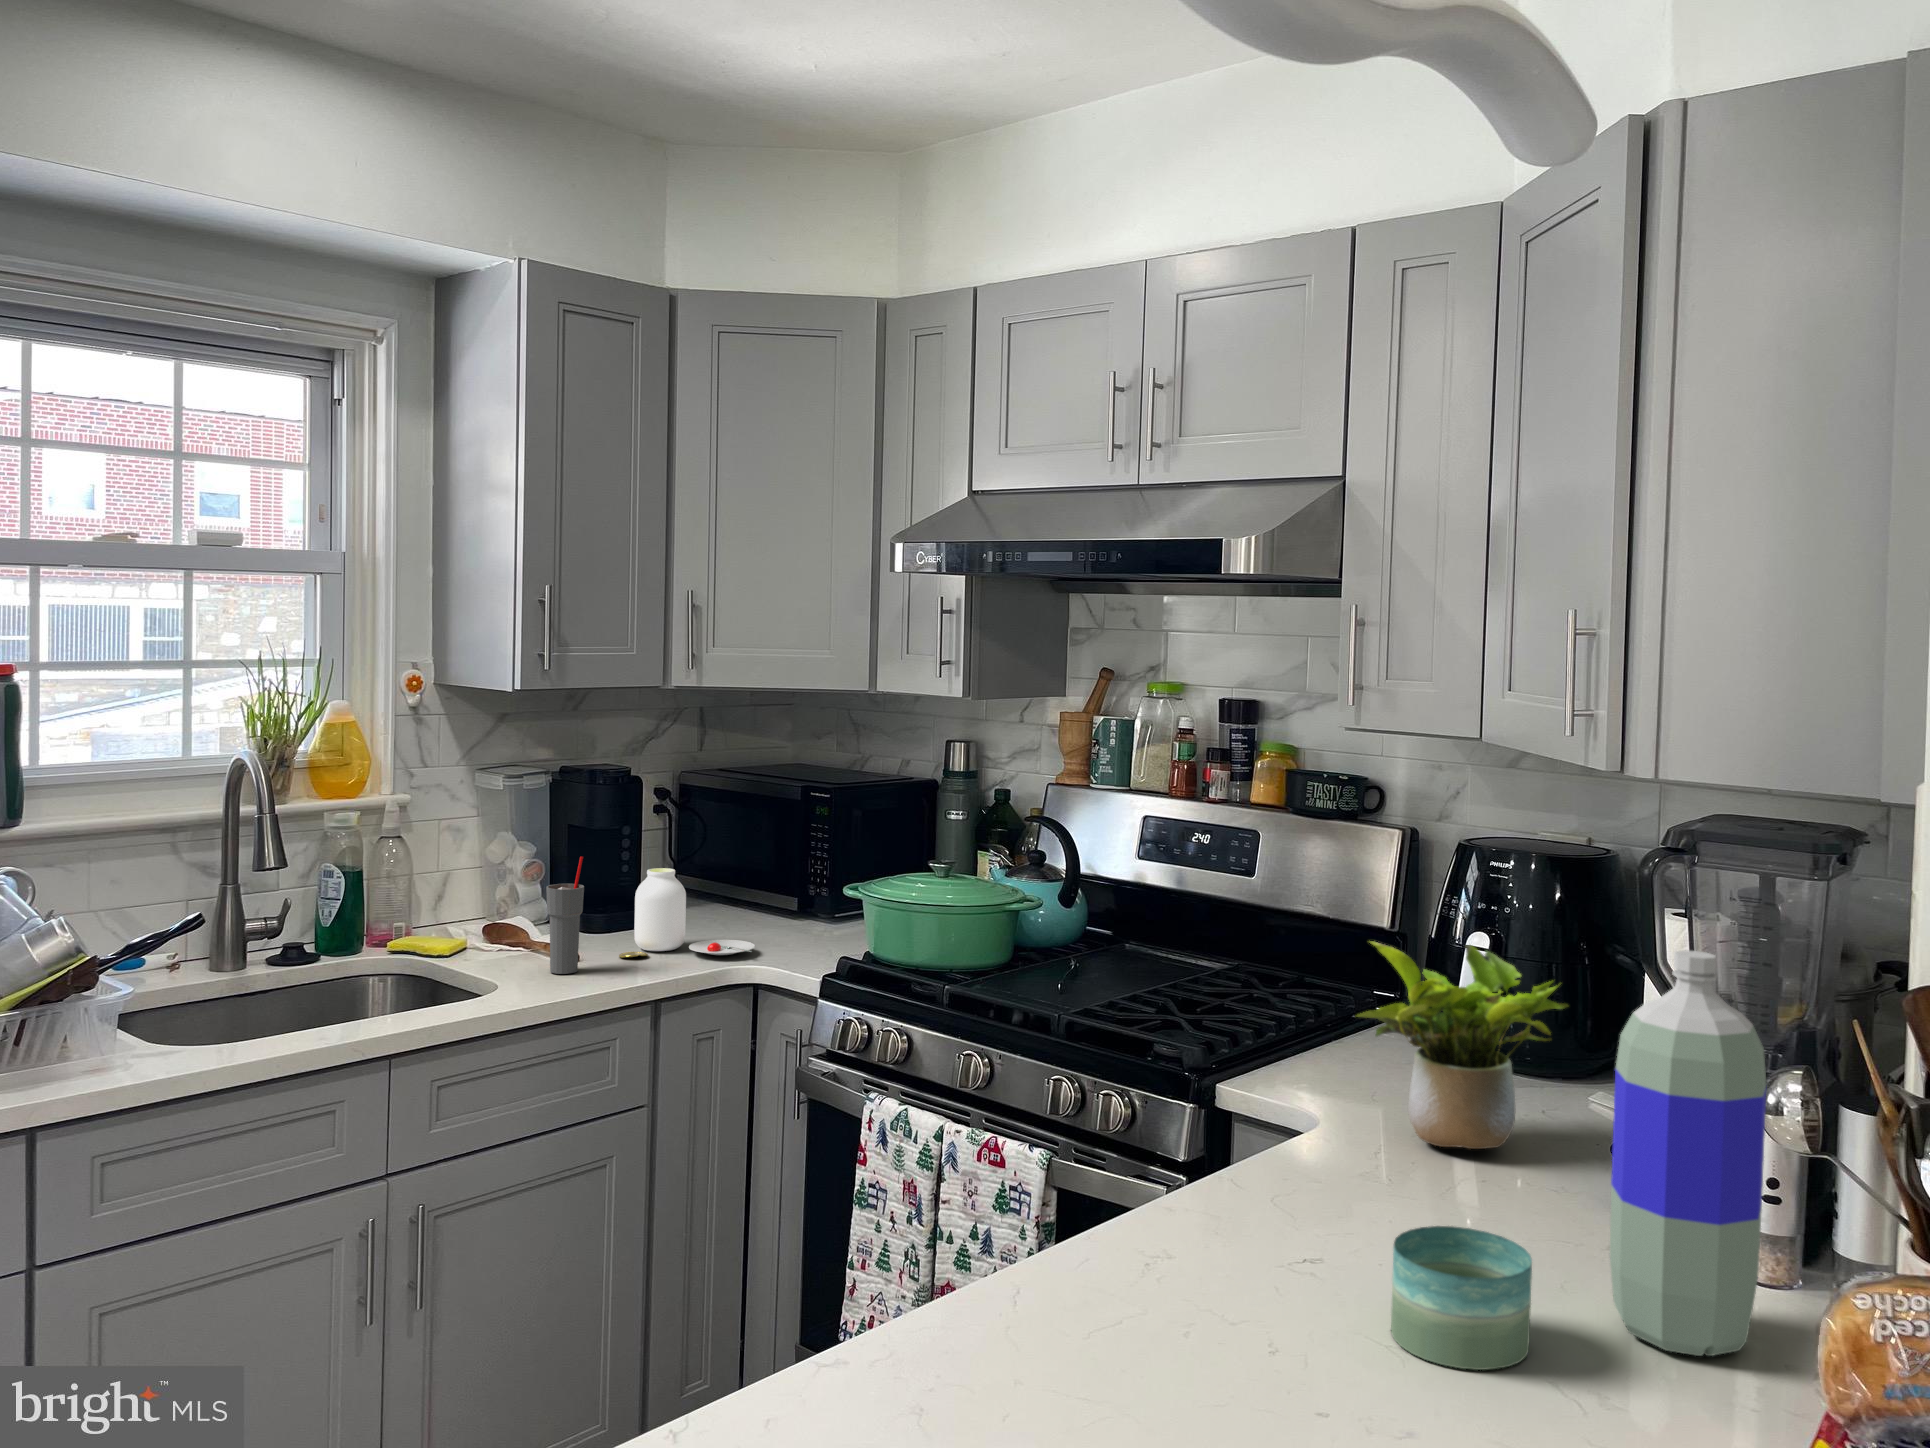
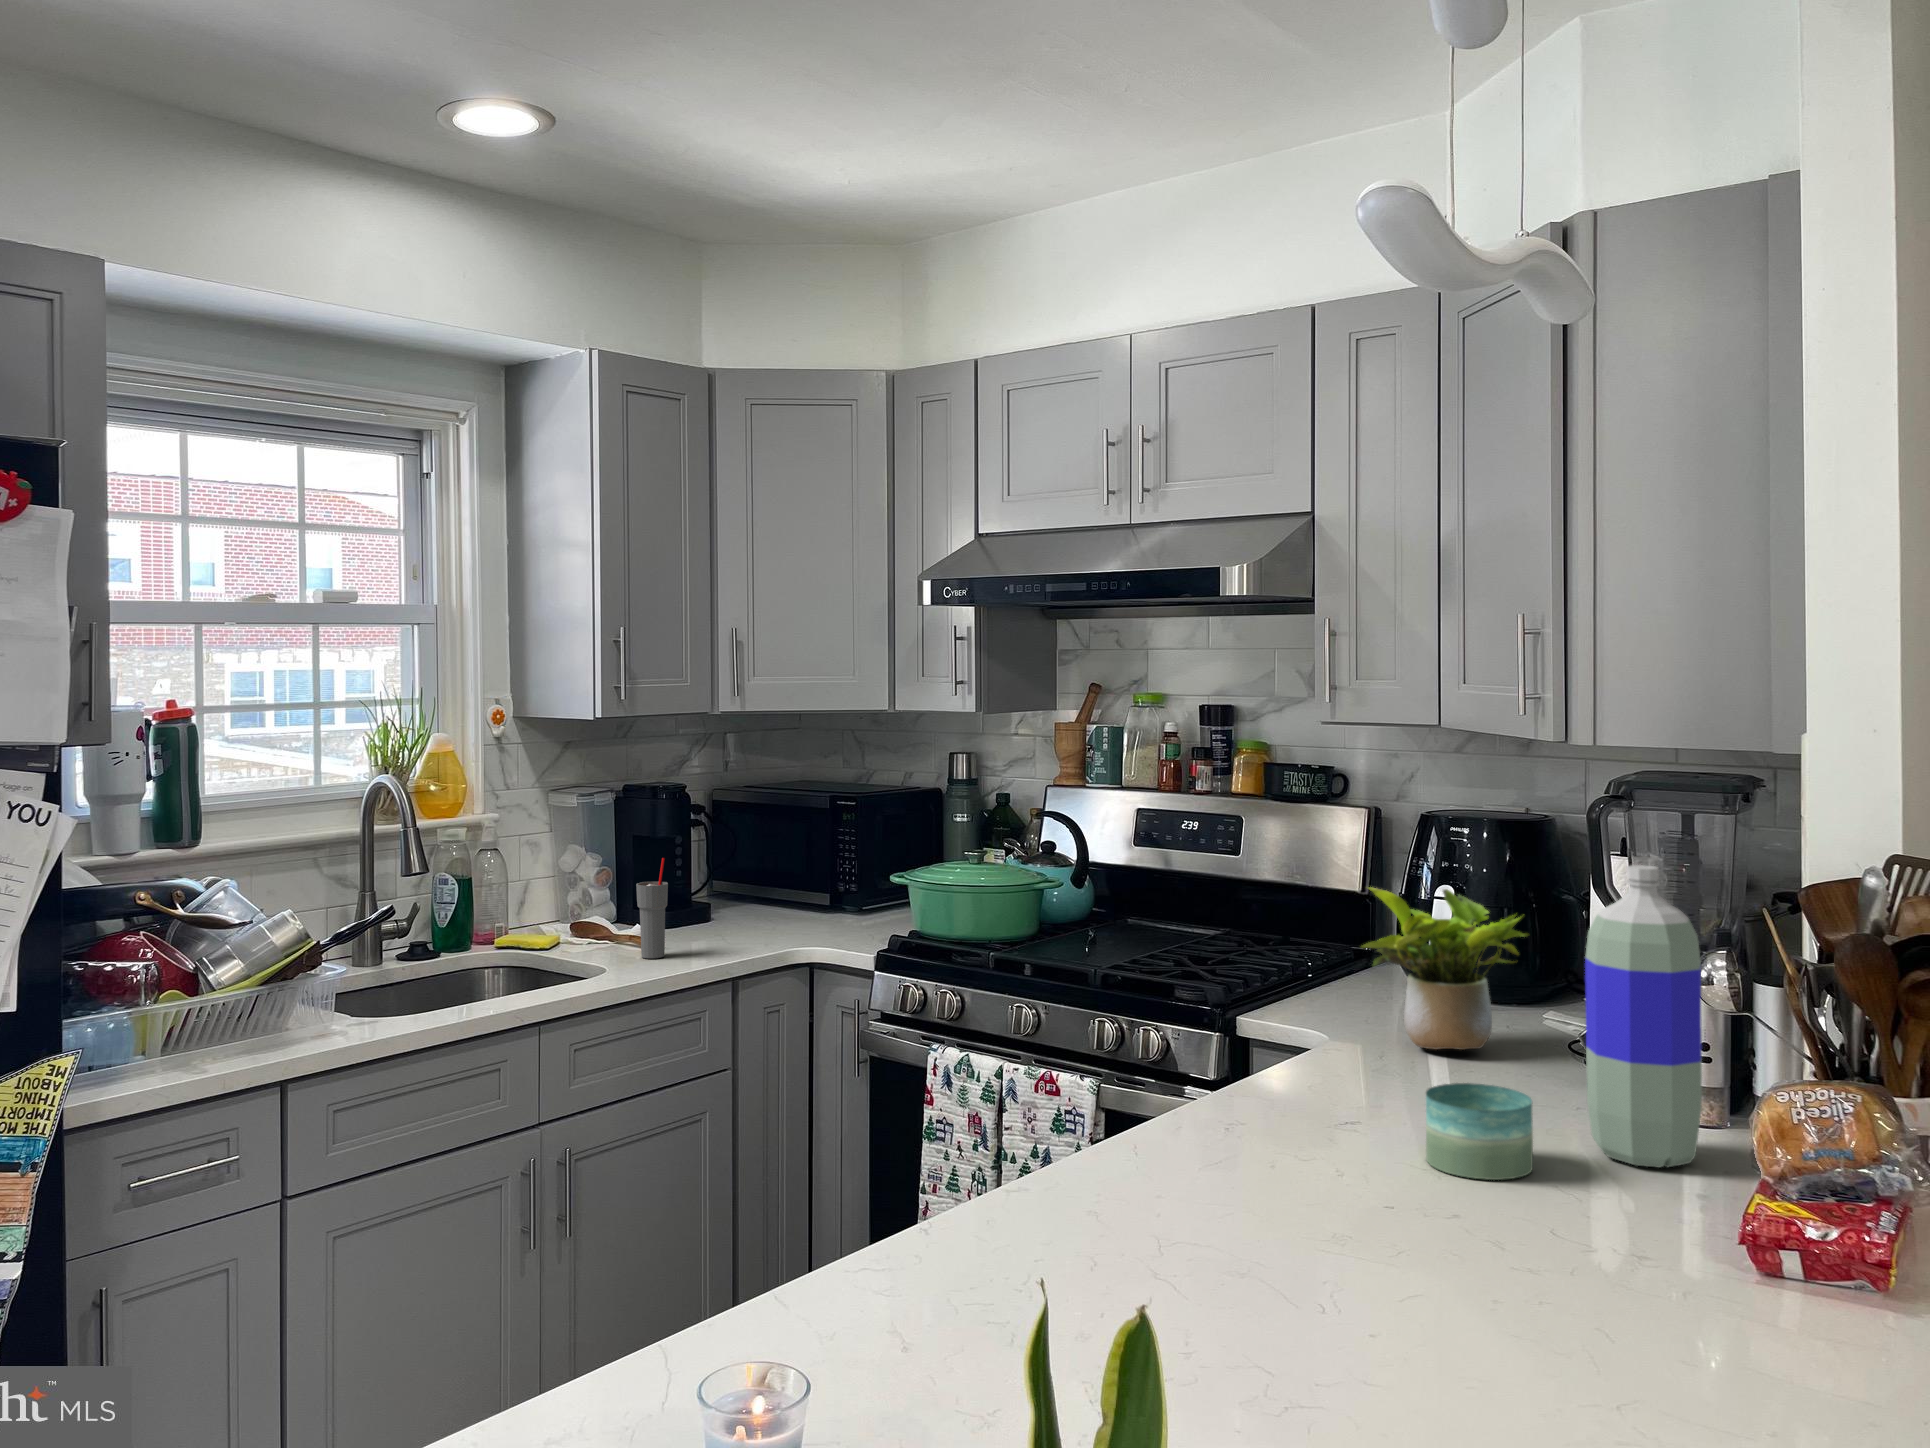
jar: present [619,868,755,958] -> none [693,868,807,945]

